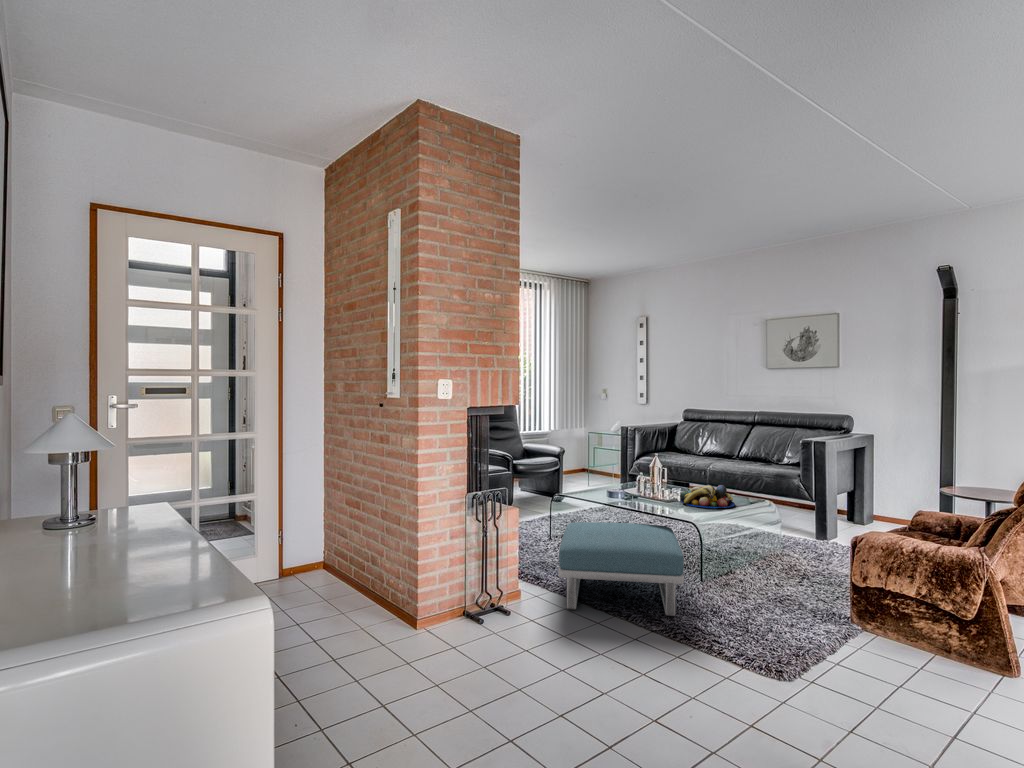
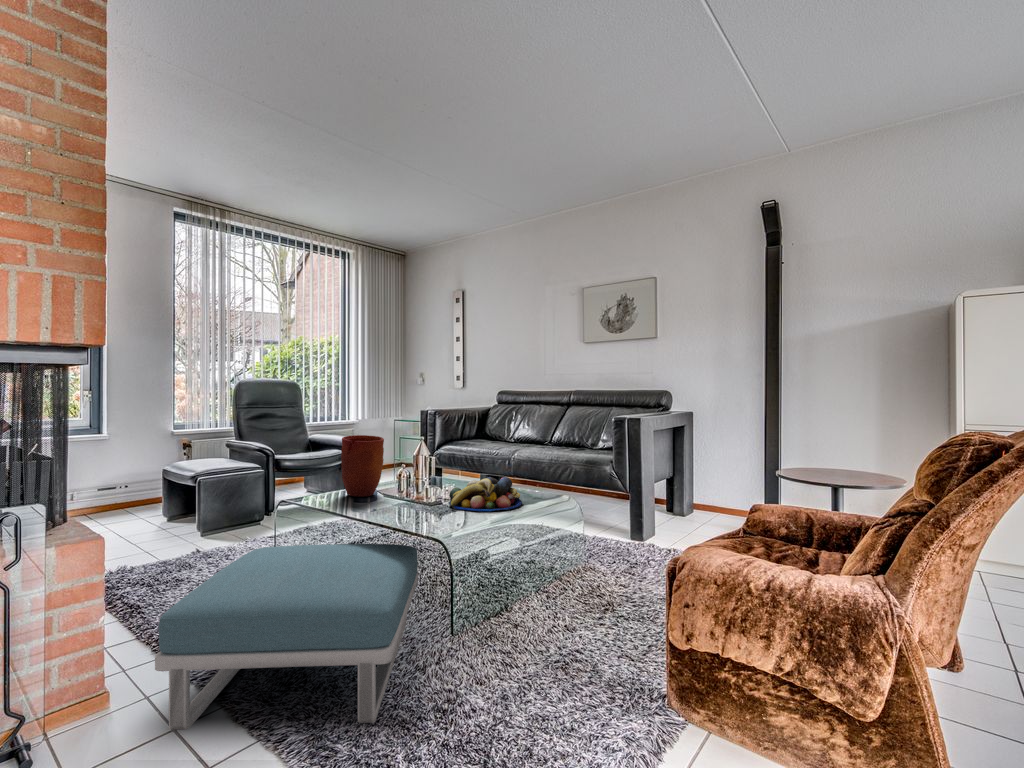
vase: none [598,451,627,495] -> present [341,435,384,497]

